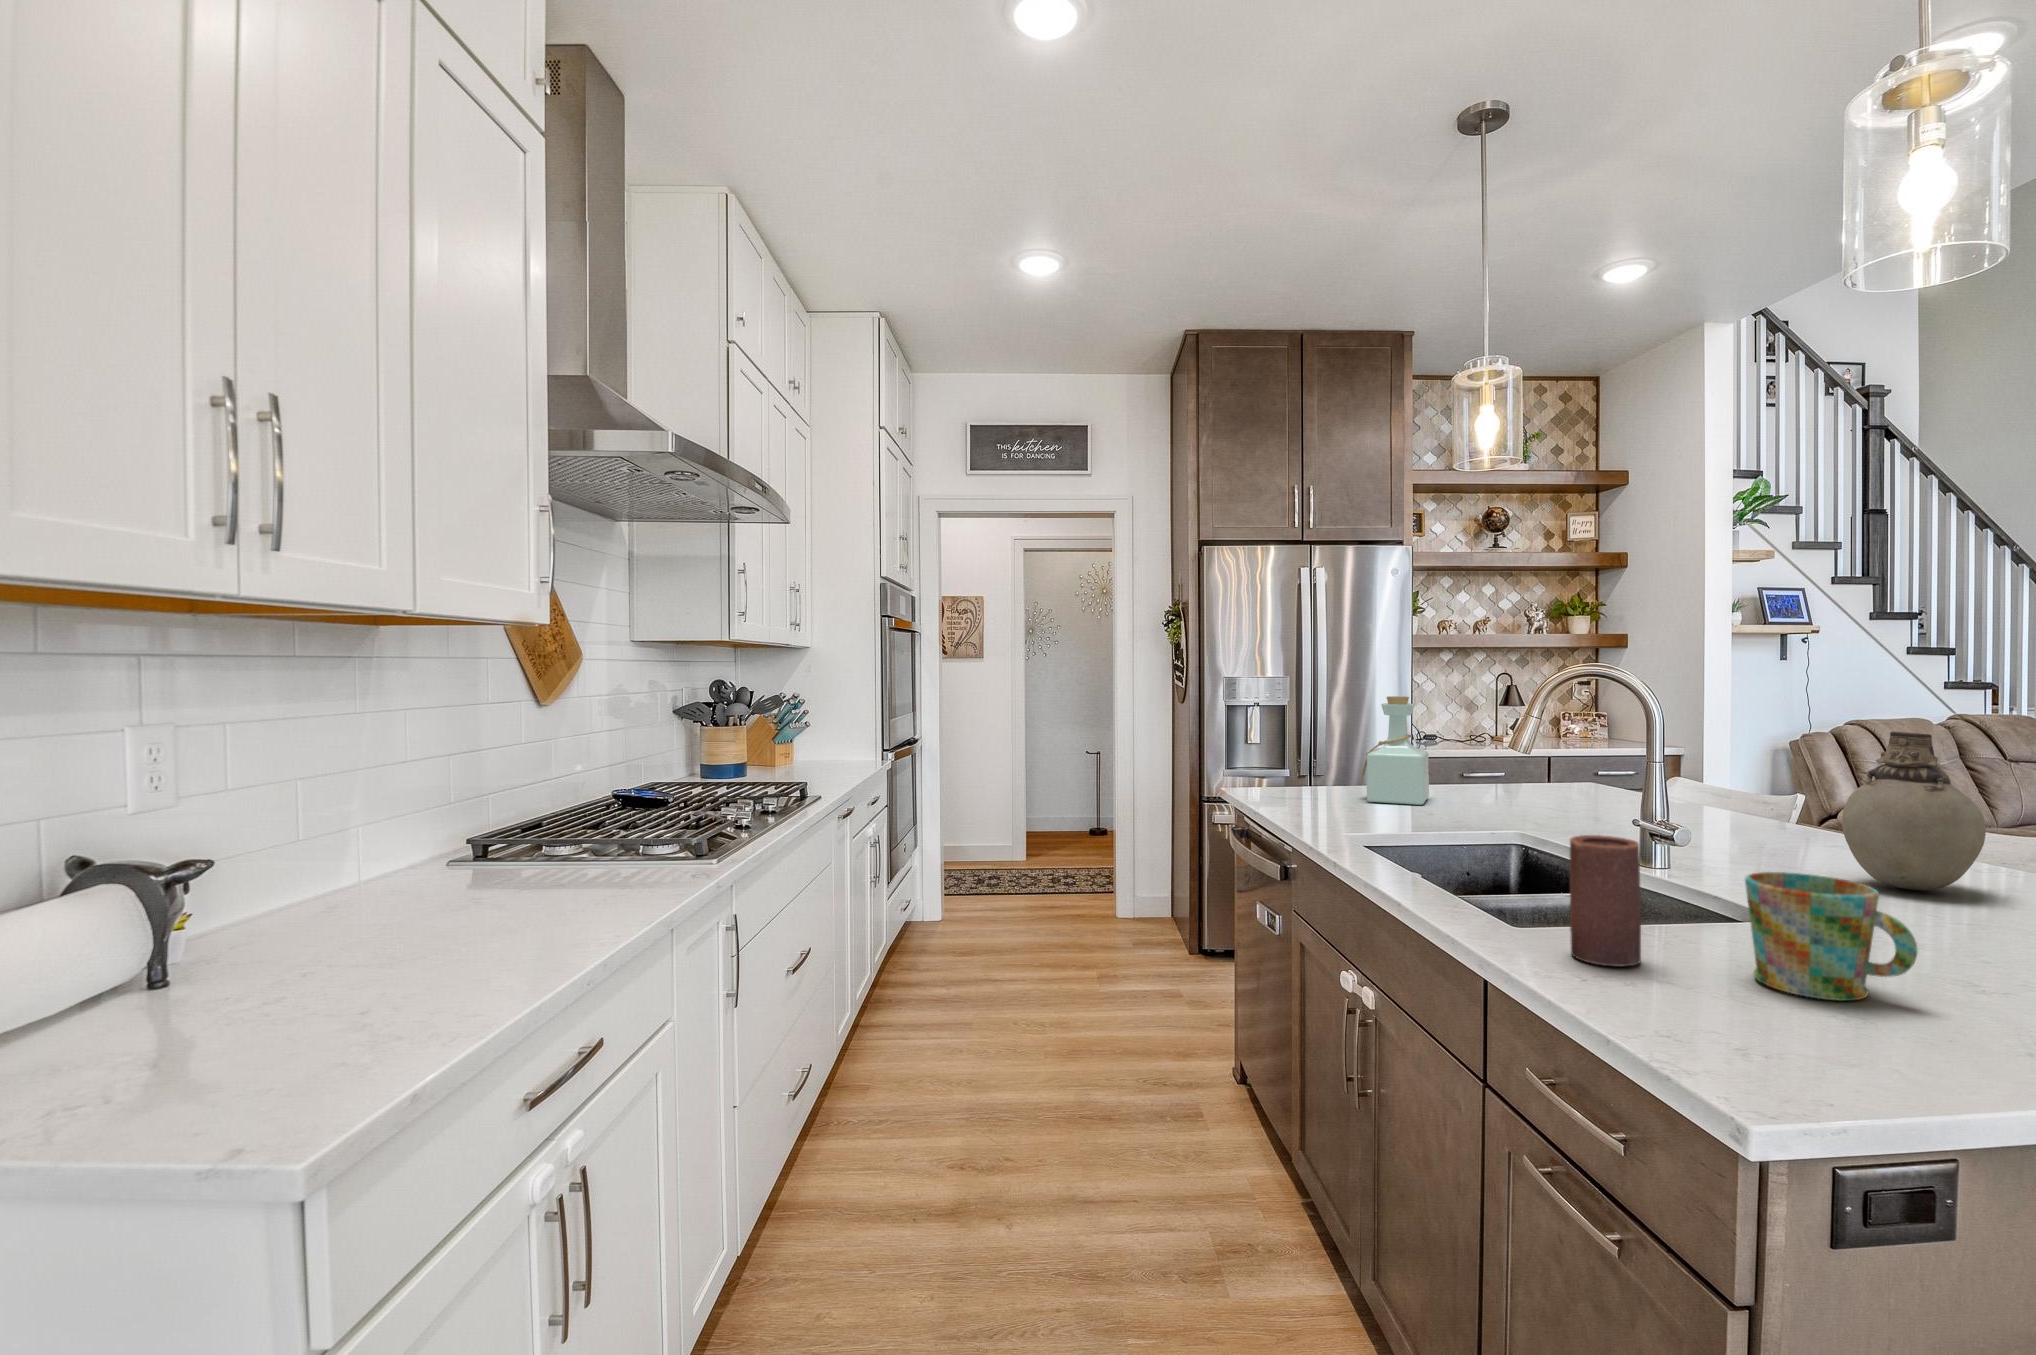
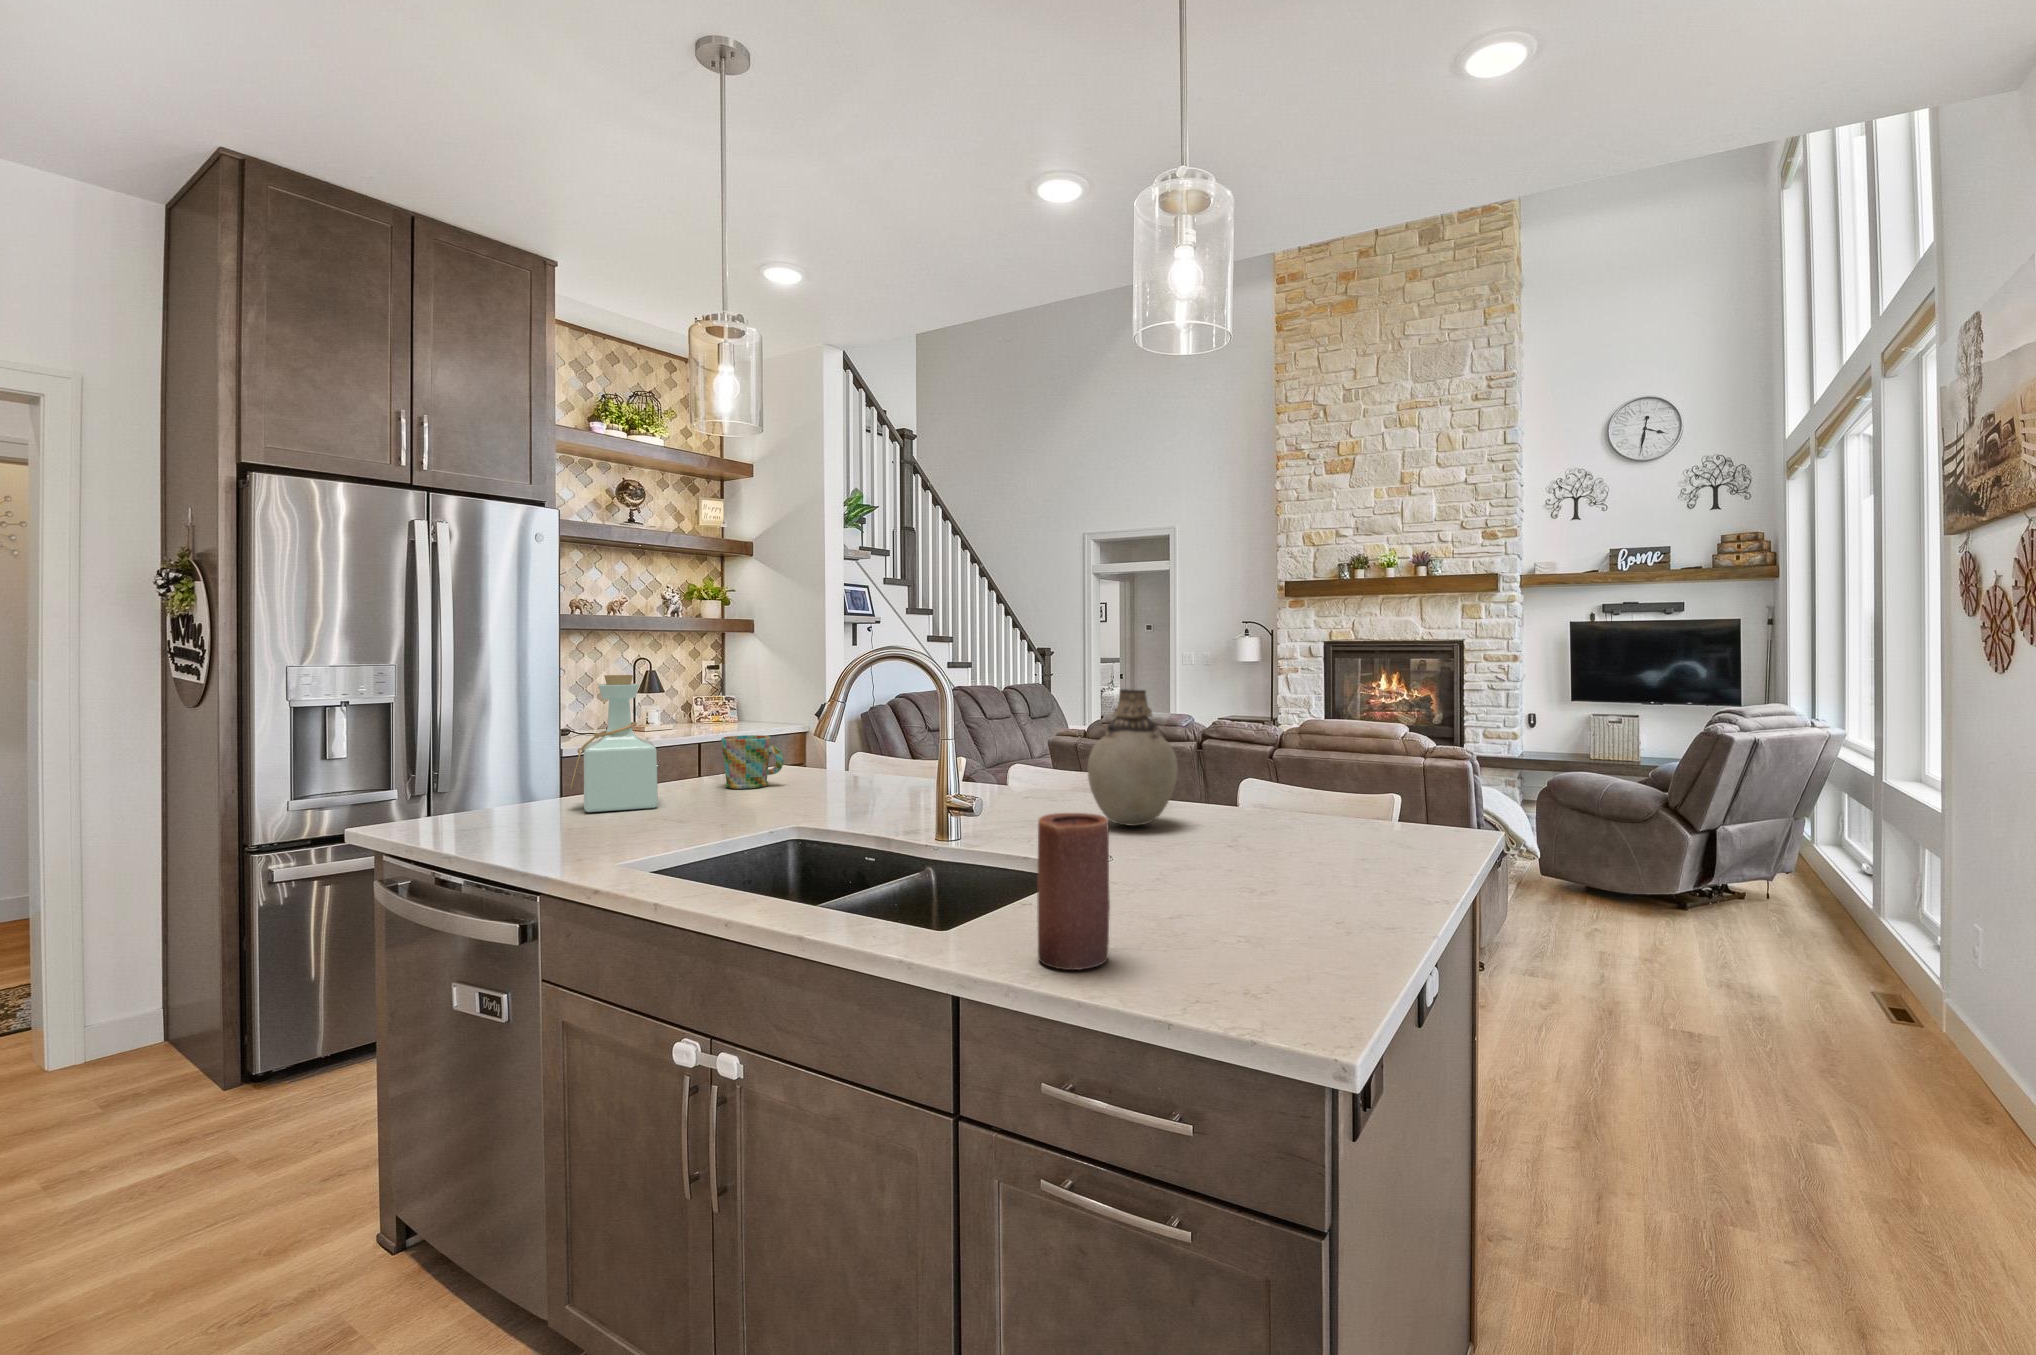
mug: present [1745,872,1918,1001] -> present [721,735,784,789]

